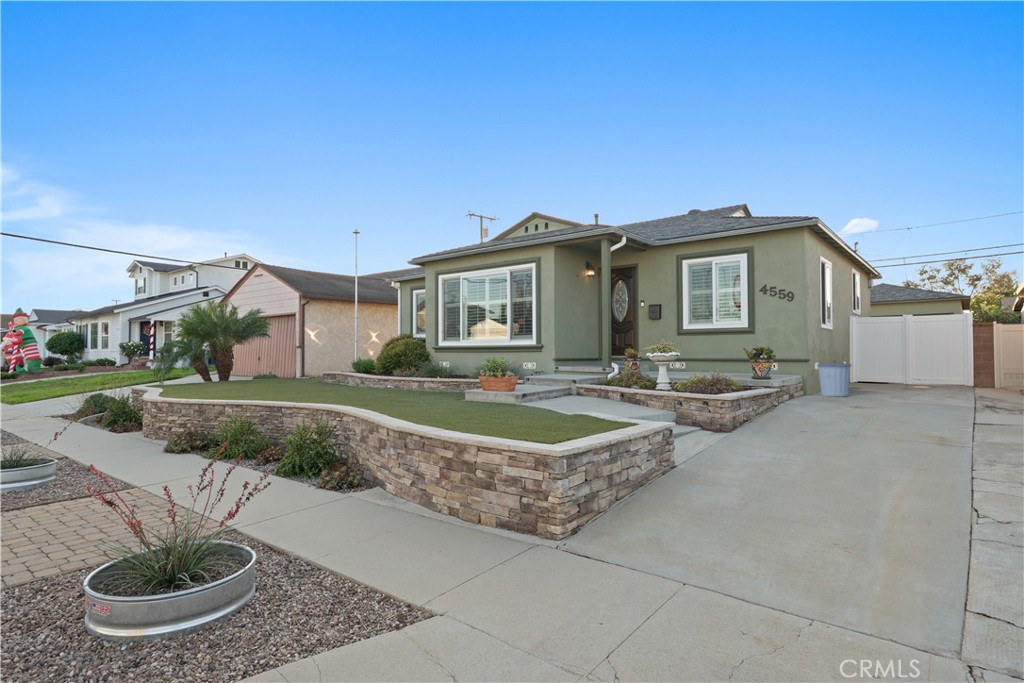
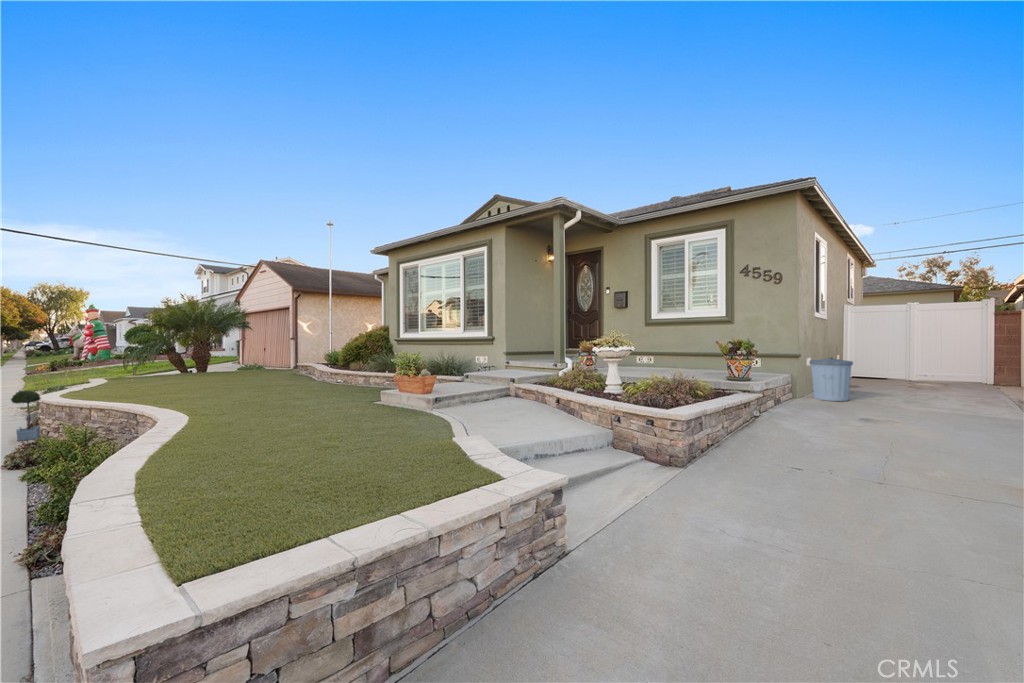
potted tree: none [122,392,146,438] -> present [11,390,41,441]

